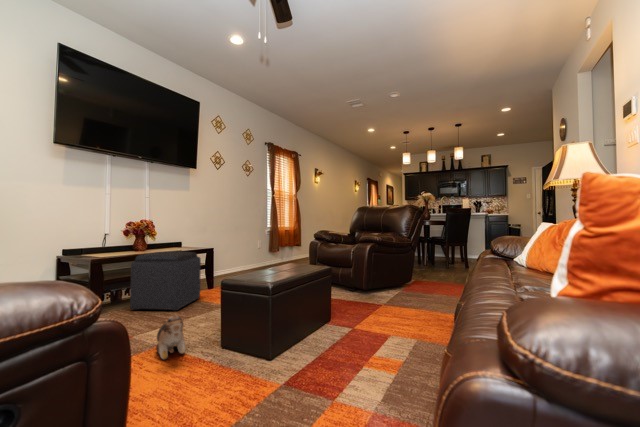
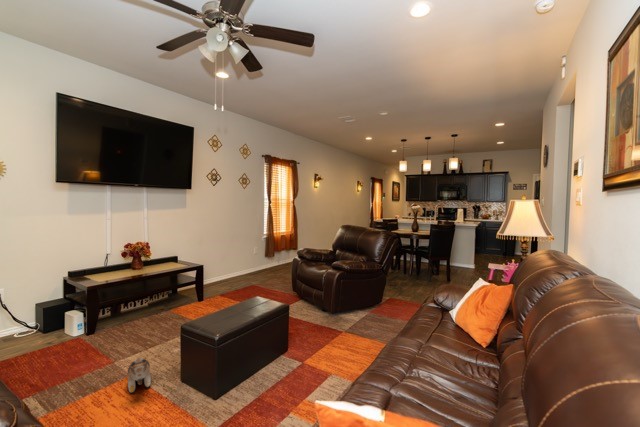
ottoman: present [130,251,201,311] -> none [123,273,187,330]

